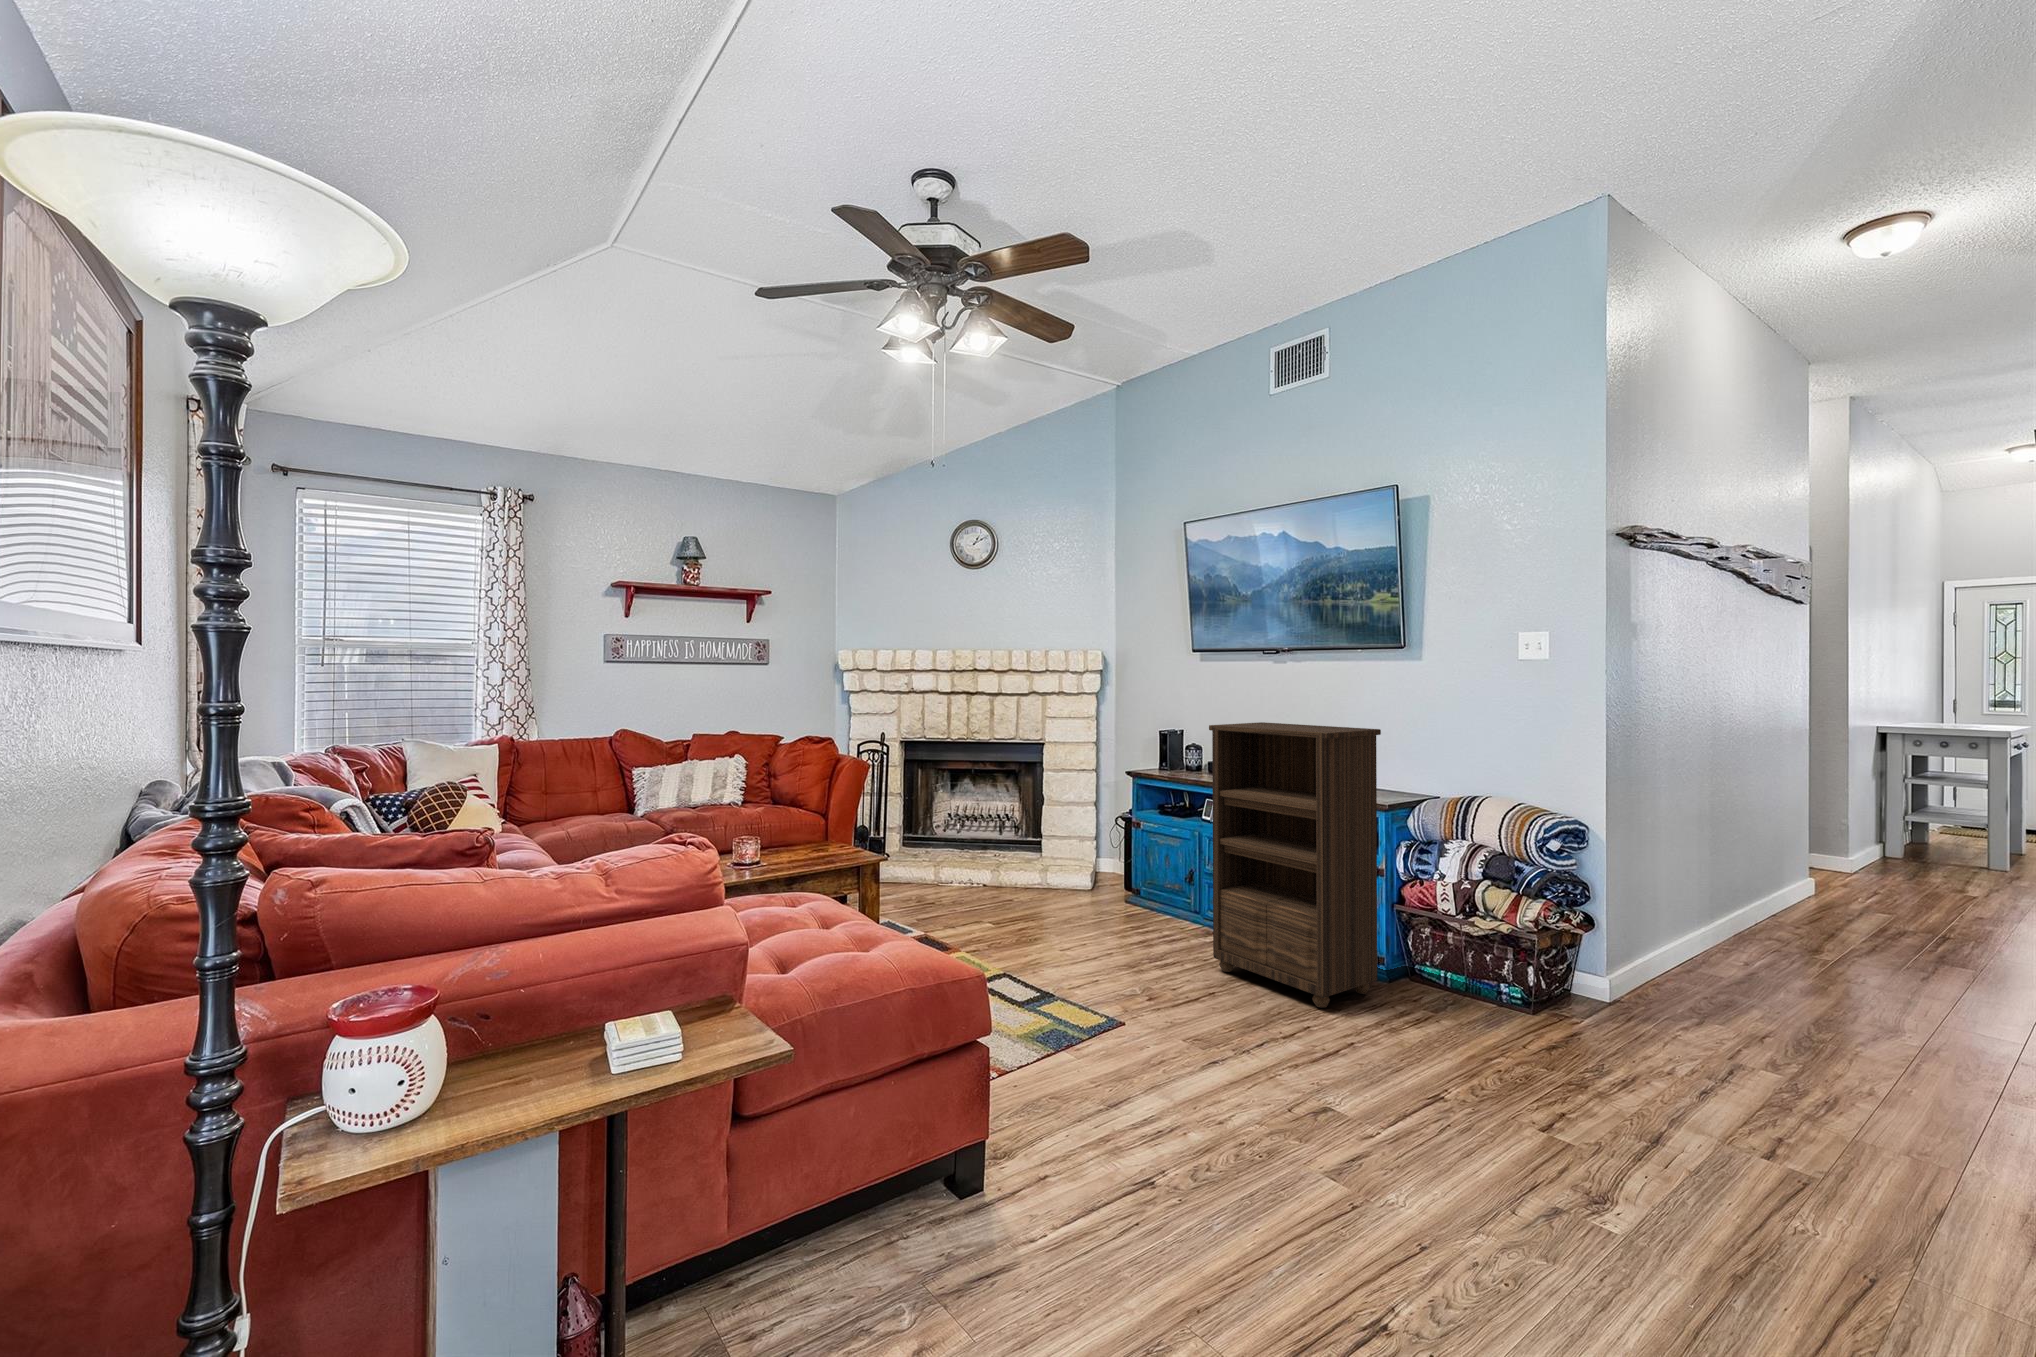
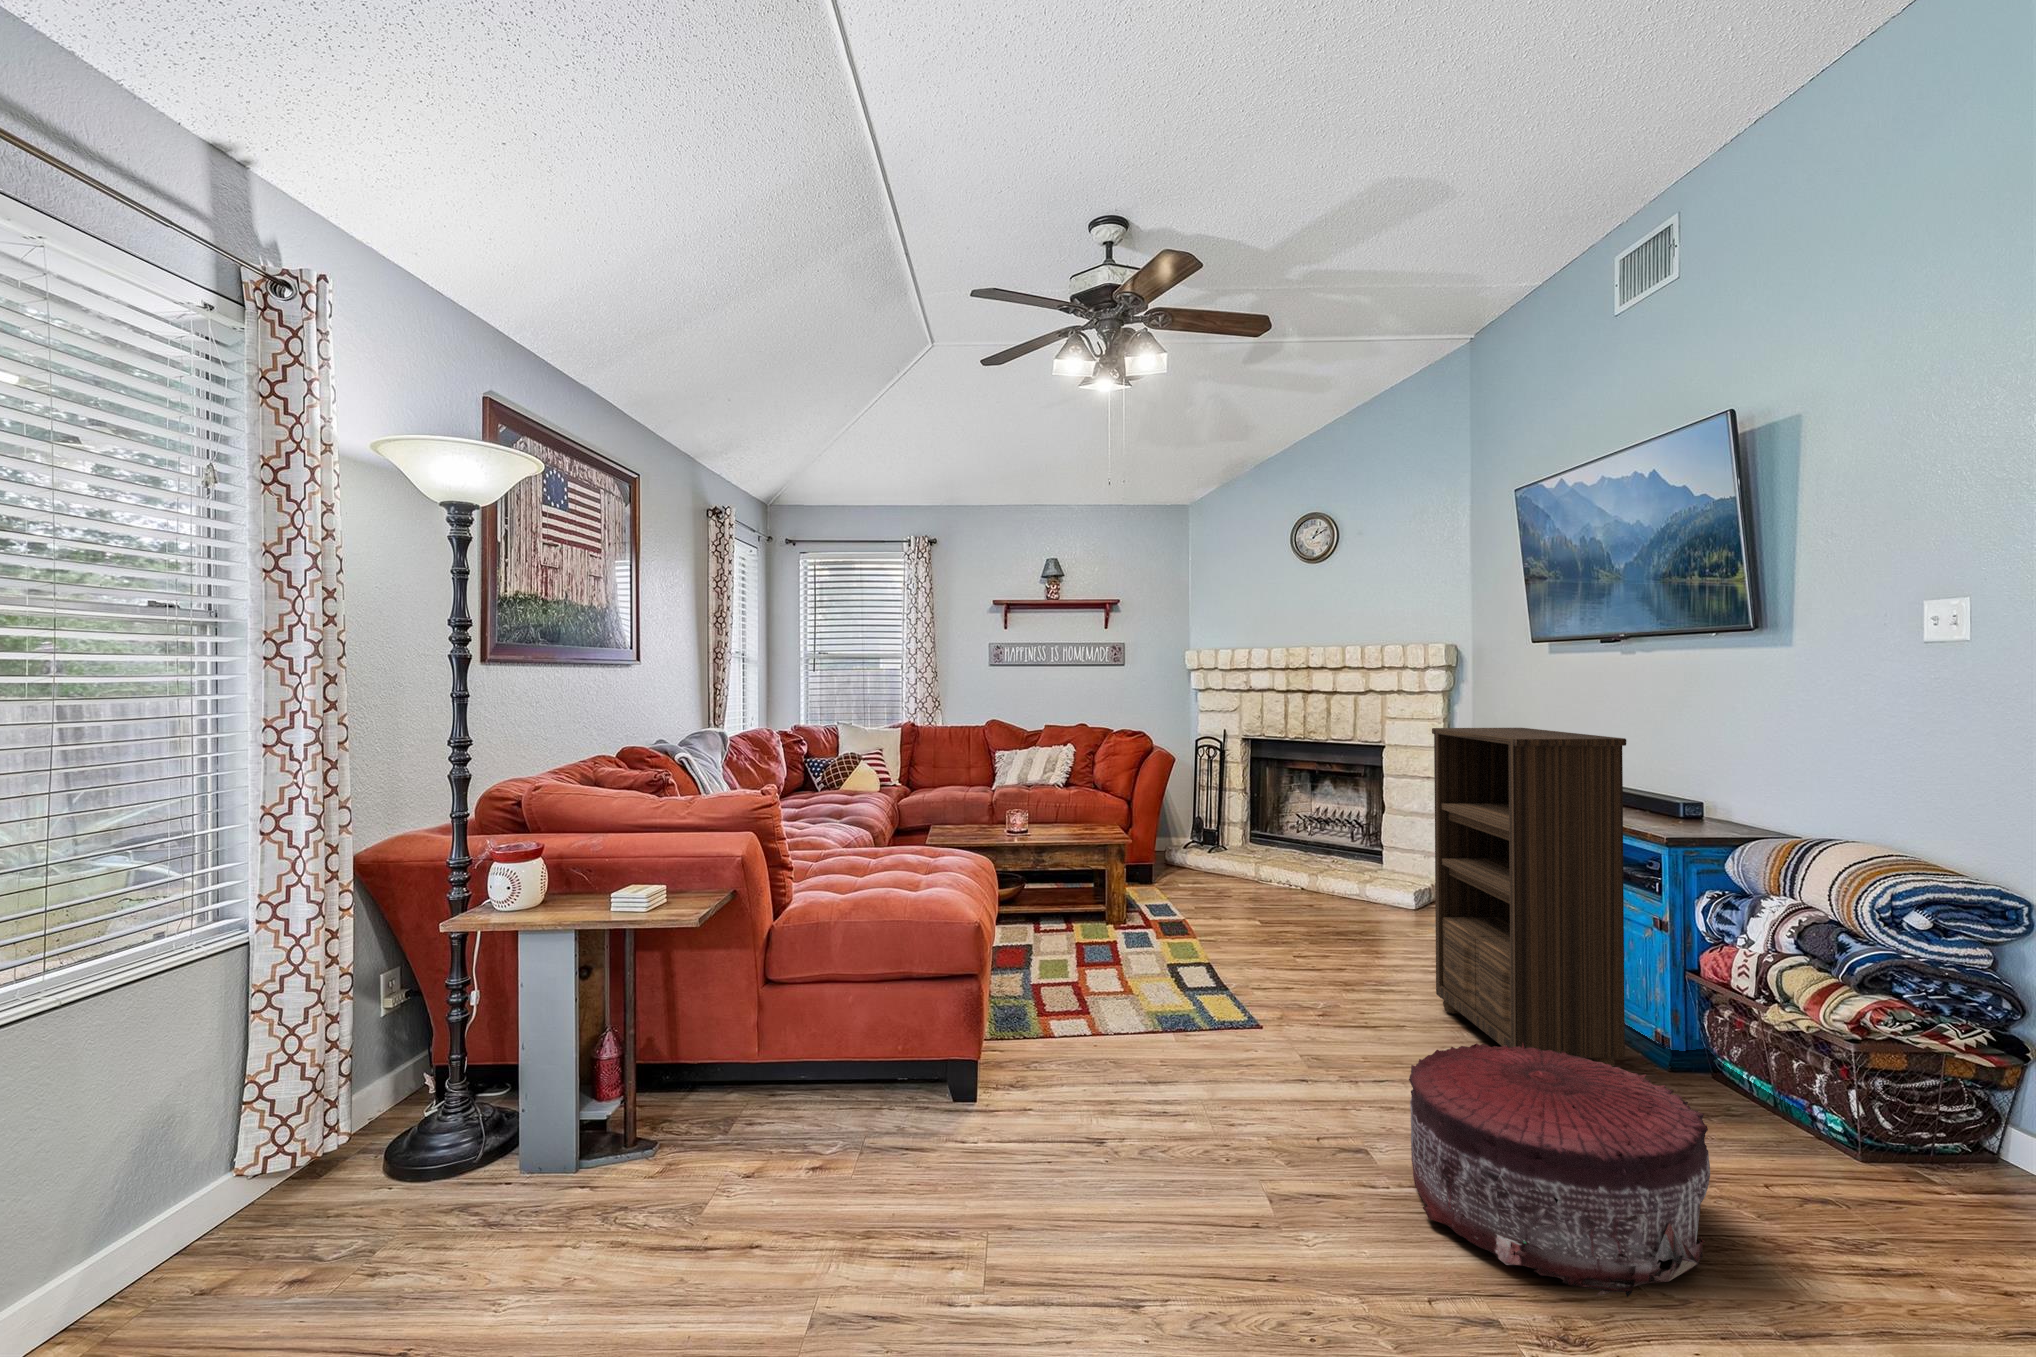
pouf: none [1353,983,1591,1172] -> present [1409,1043,1710,1297]

